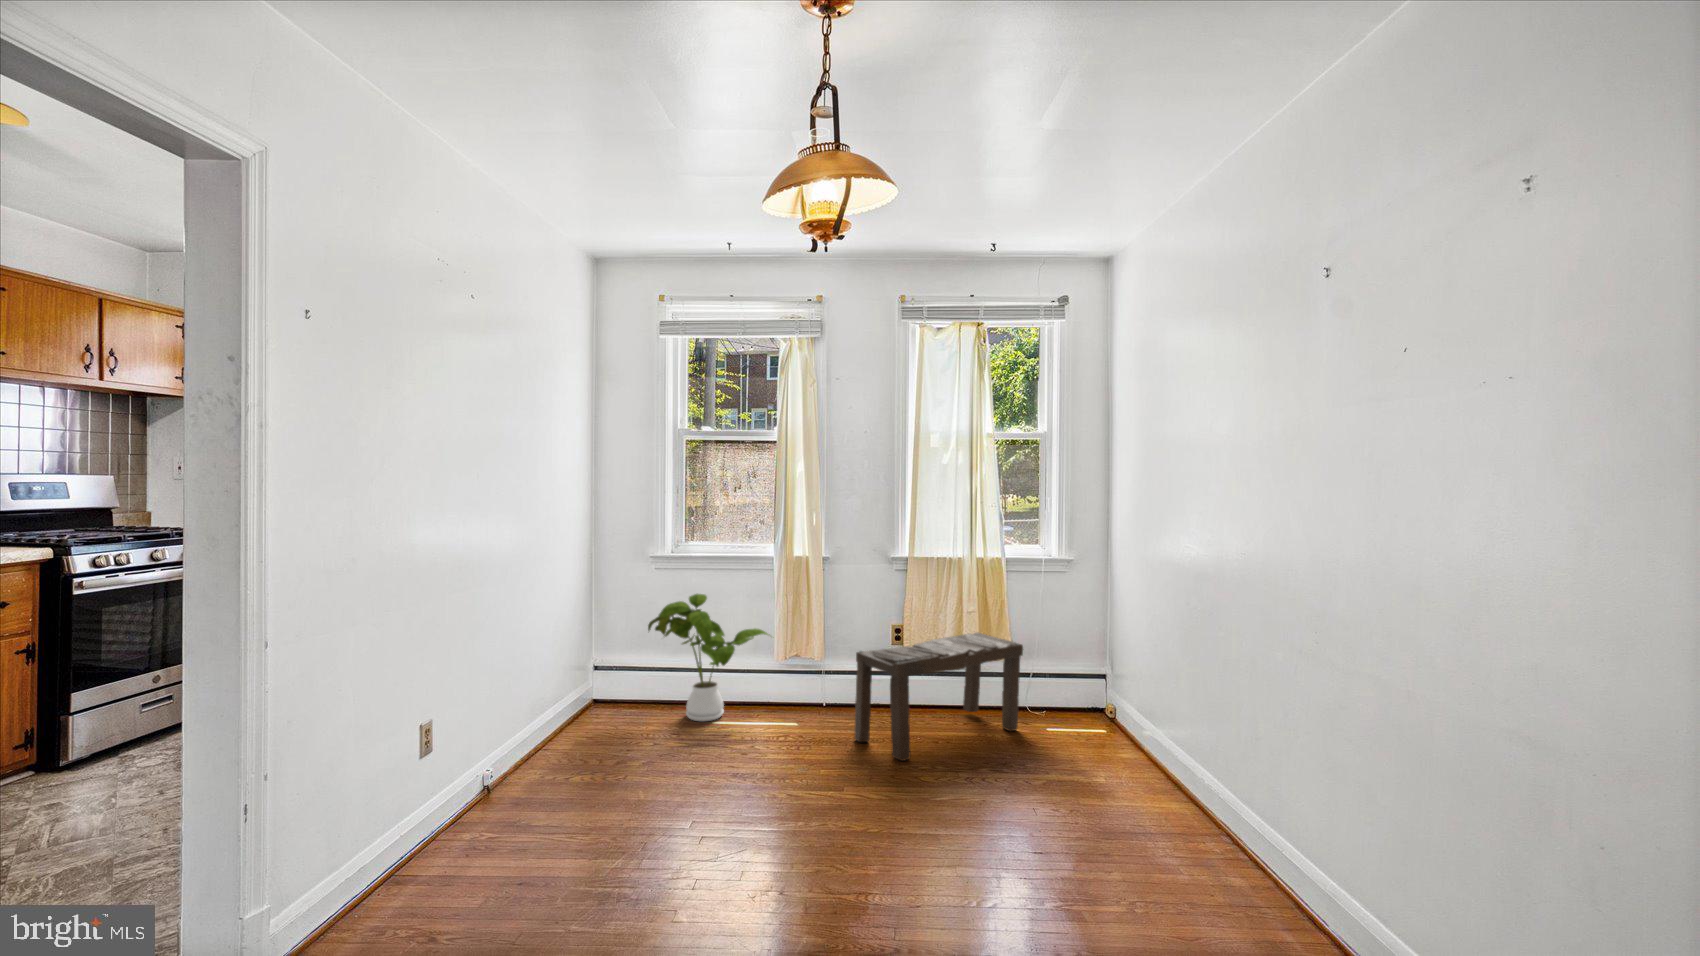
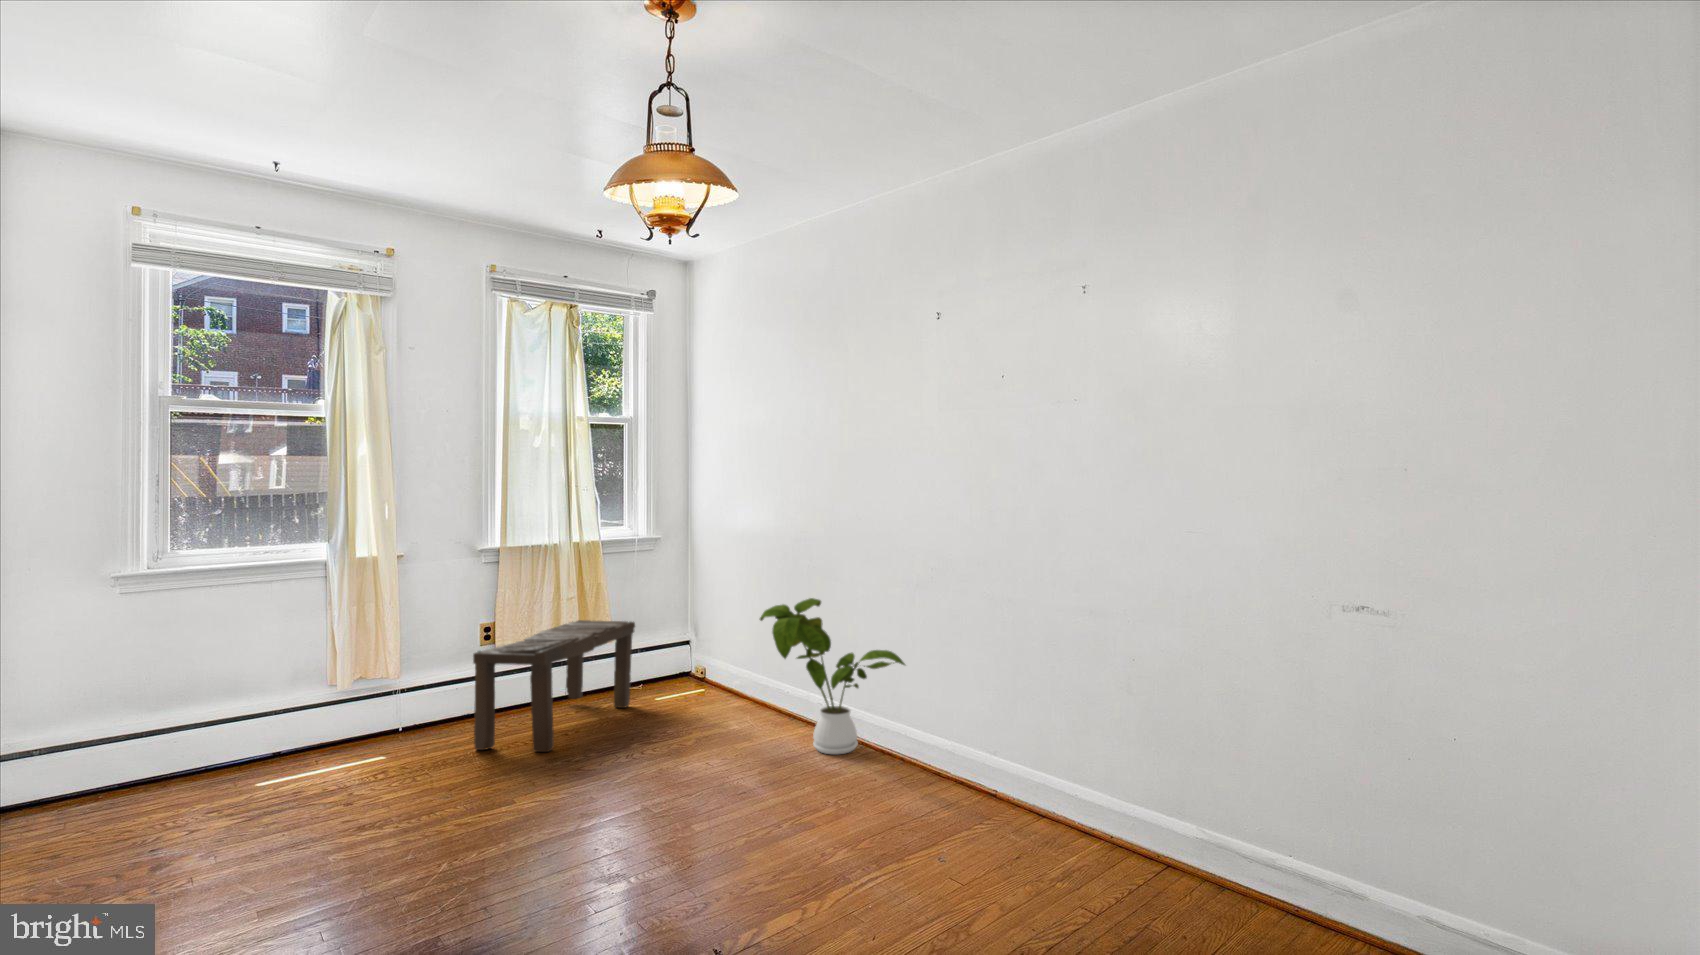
house plant: present [648,594,768,721] -> present [760,598,905,754]

